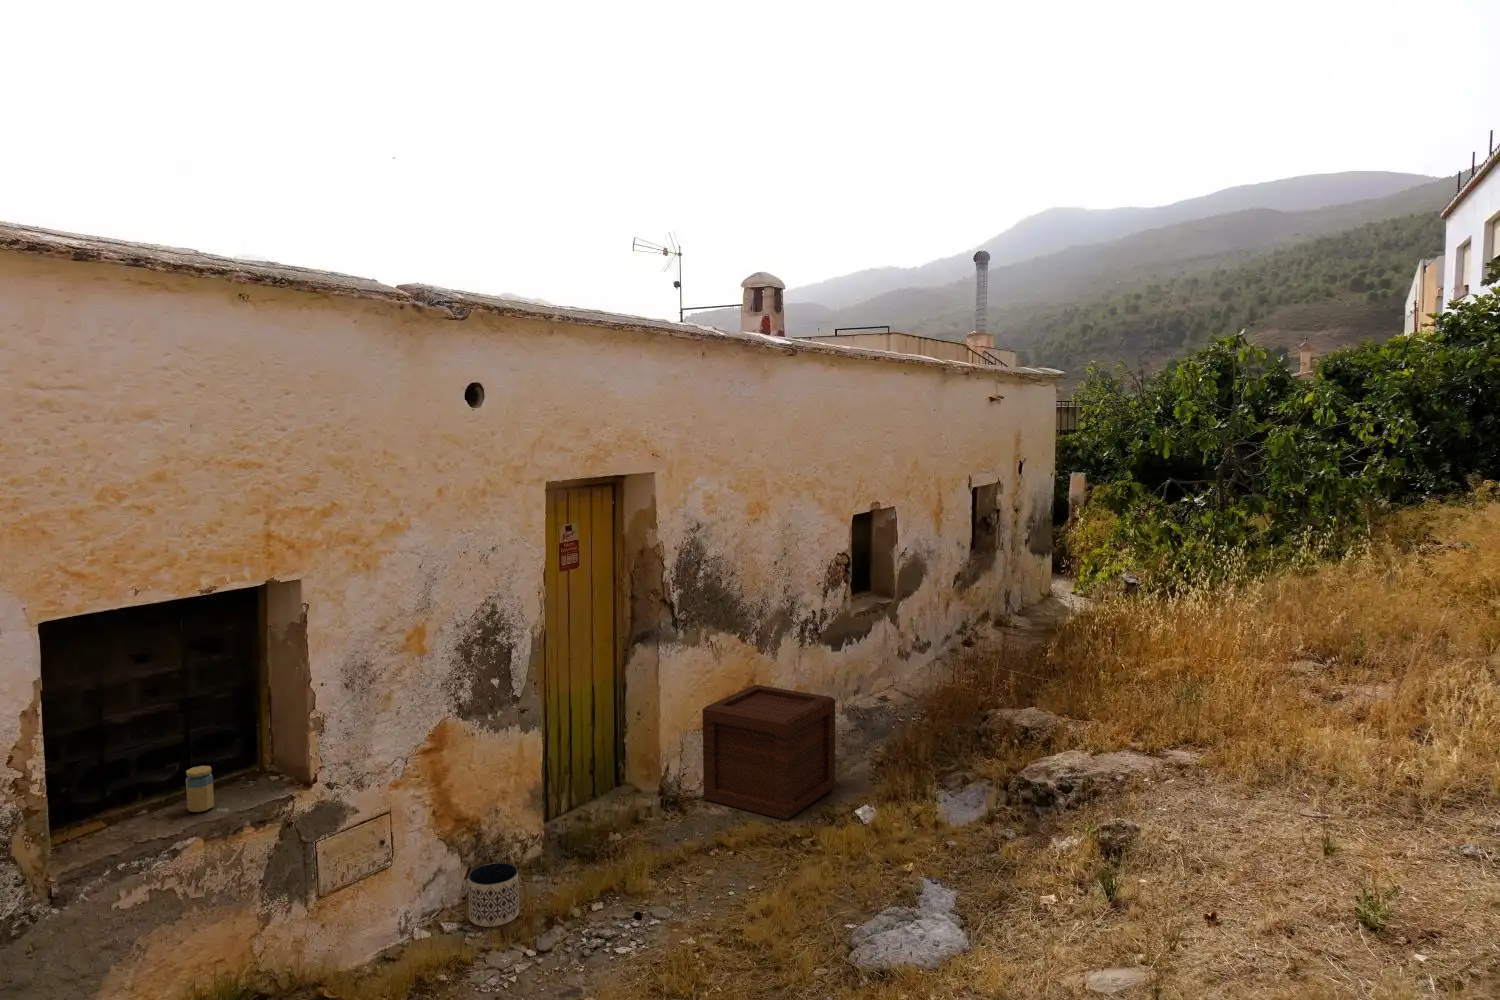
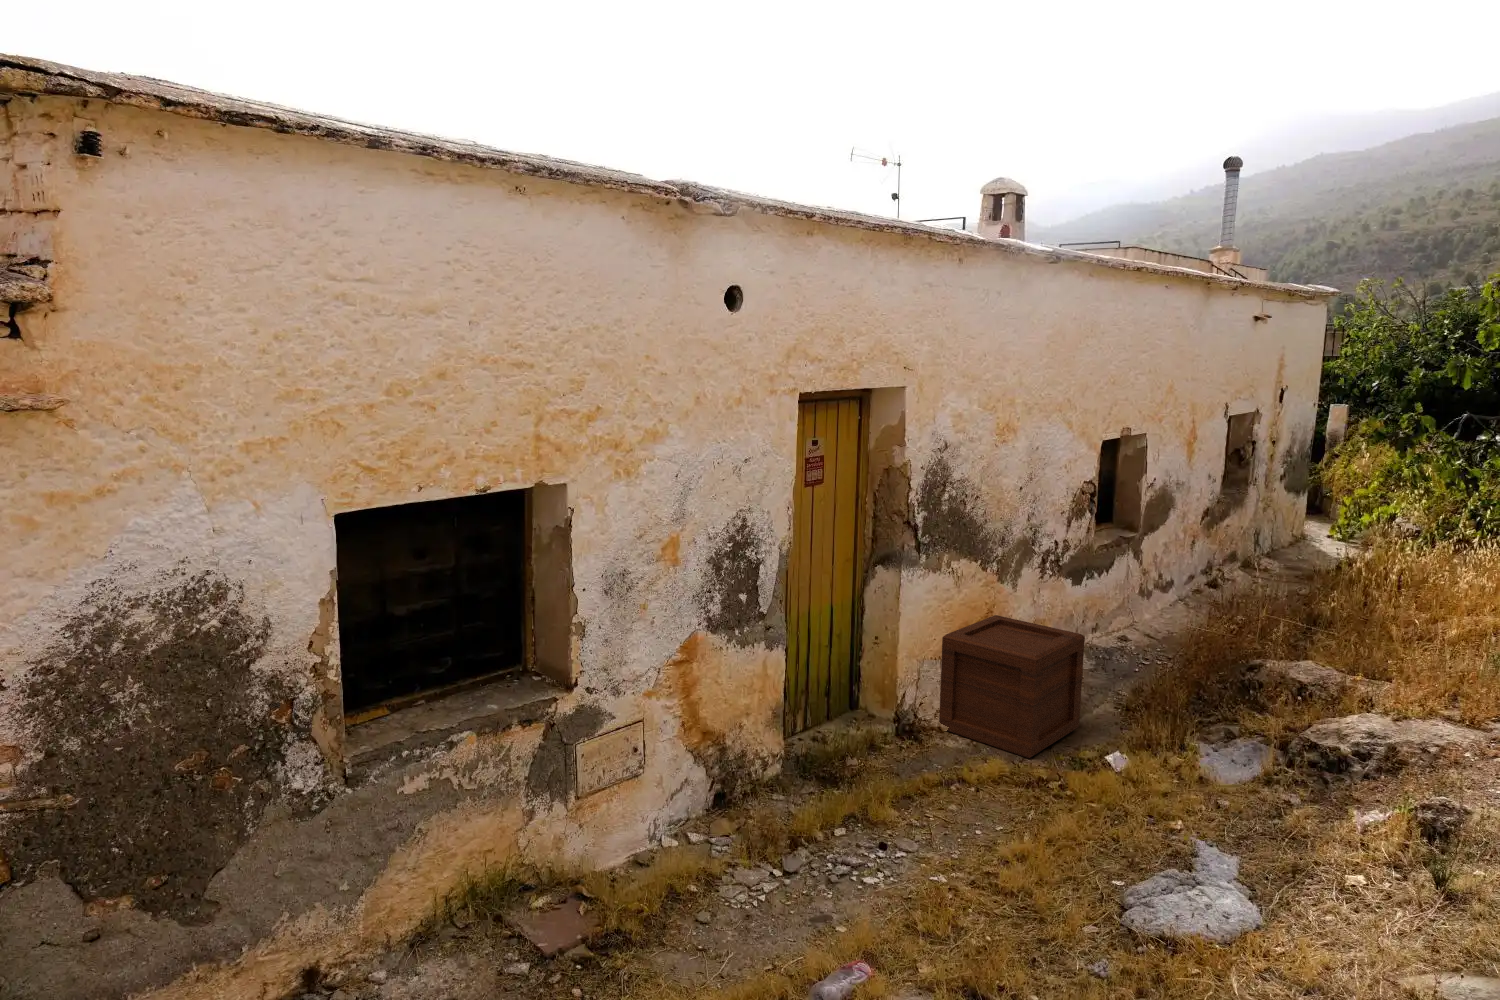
jar: present [186,766,214,812] -> none [460,662,486,707]
planter: present [468,863,519,927] -> none [715,777,764,840]

